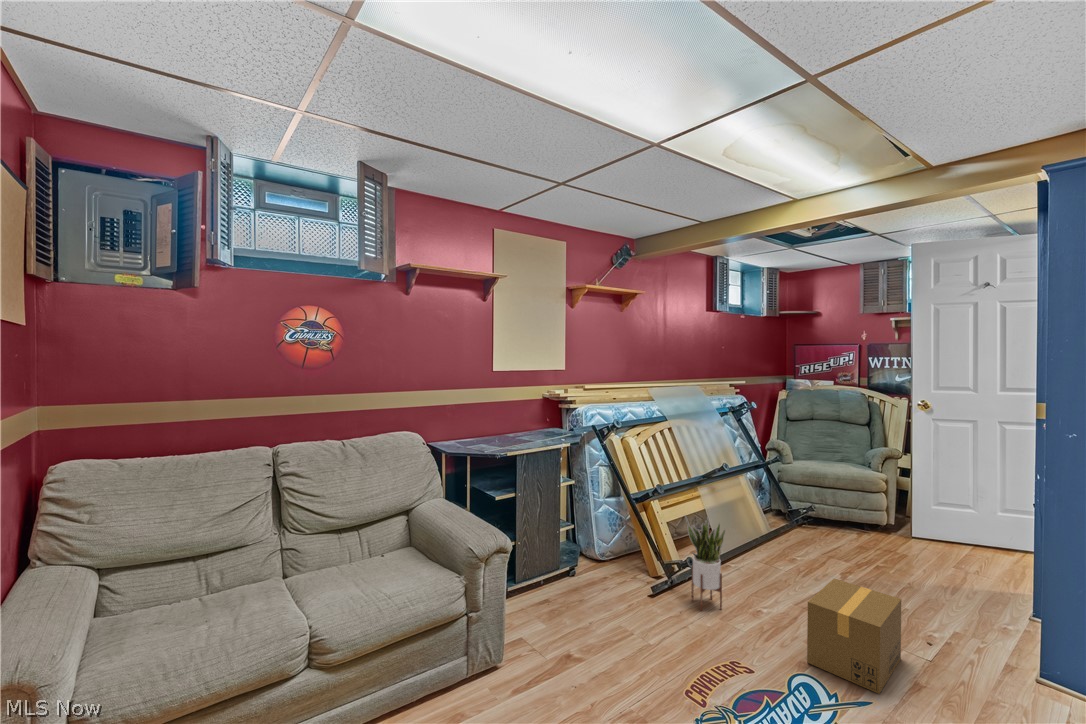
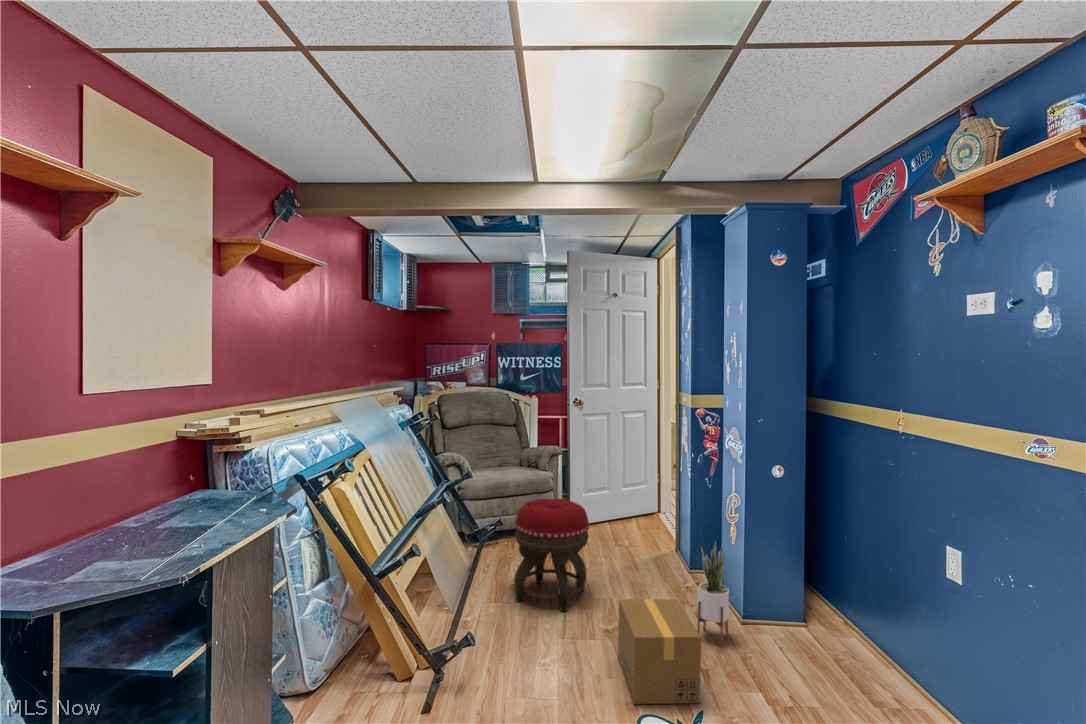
footstool: none [781,484,863,589] -> present [514,499,589,611]
potted plant: present [685,516,725,611] -> present [698,543,729,647]

